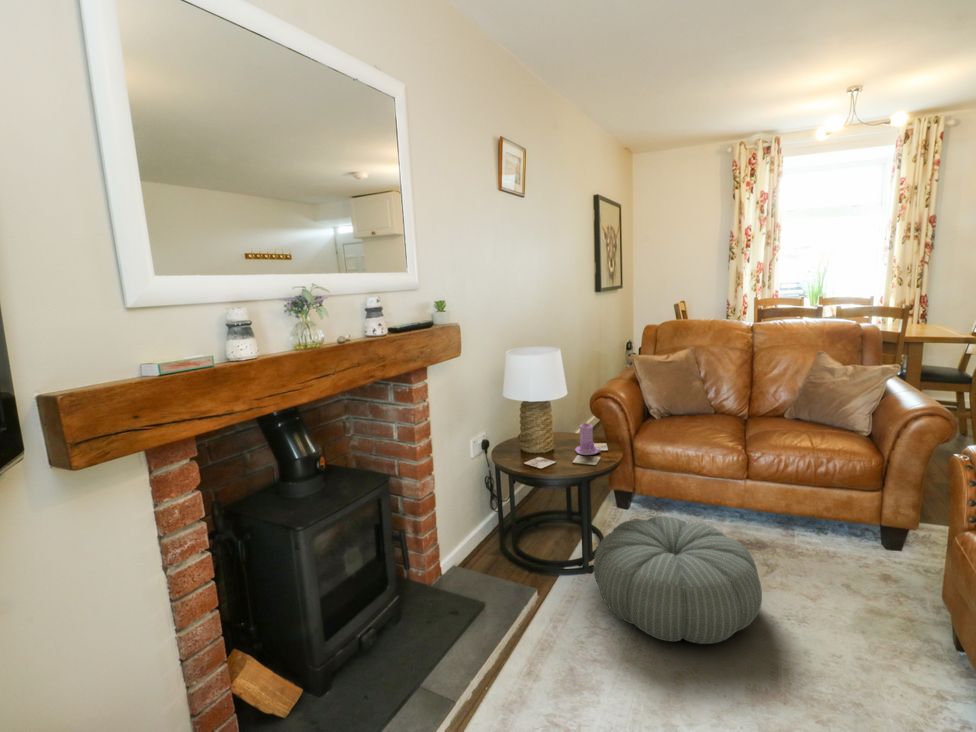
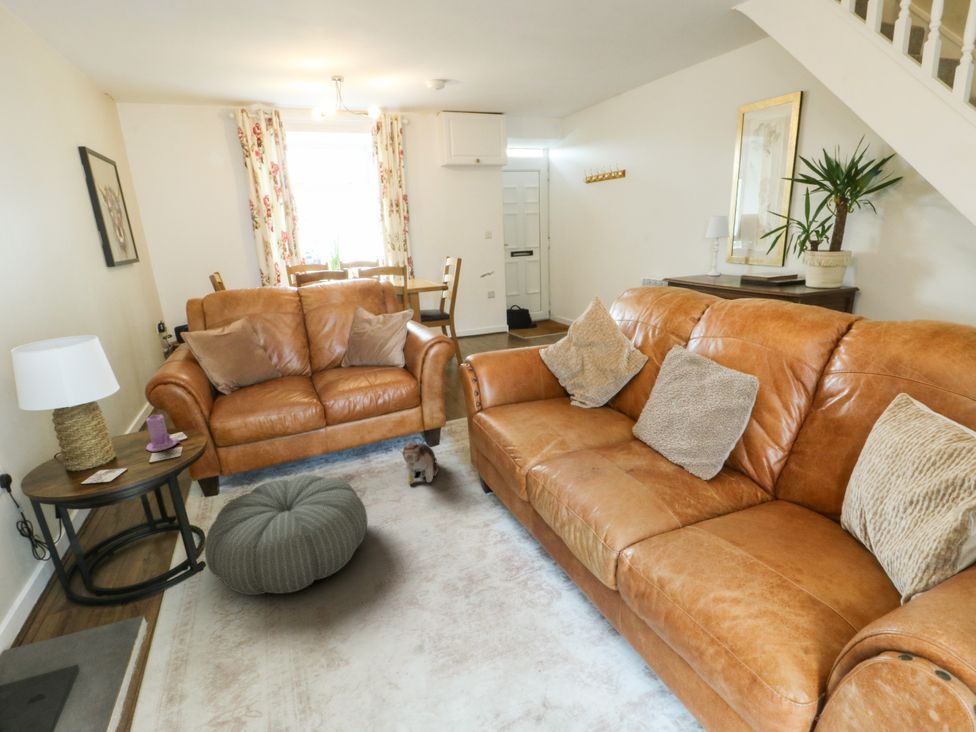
plush toy: none [827,534,890,596] -> present [400,441,439,484]

